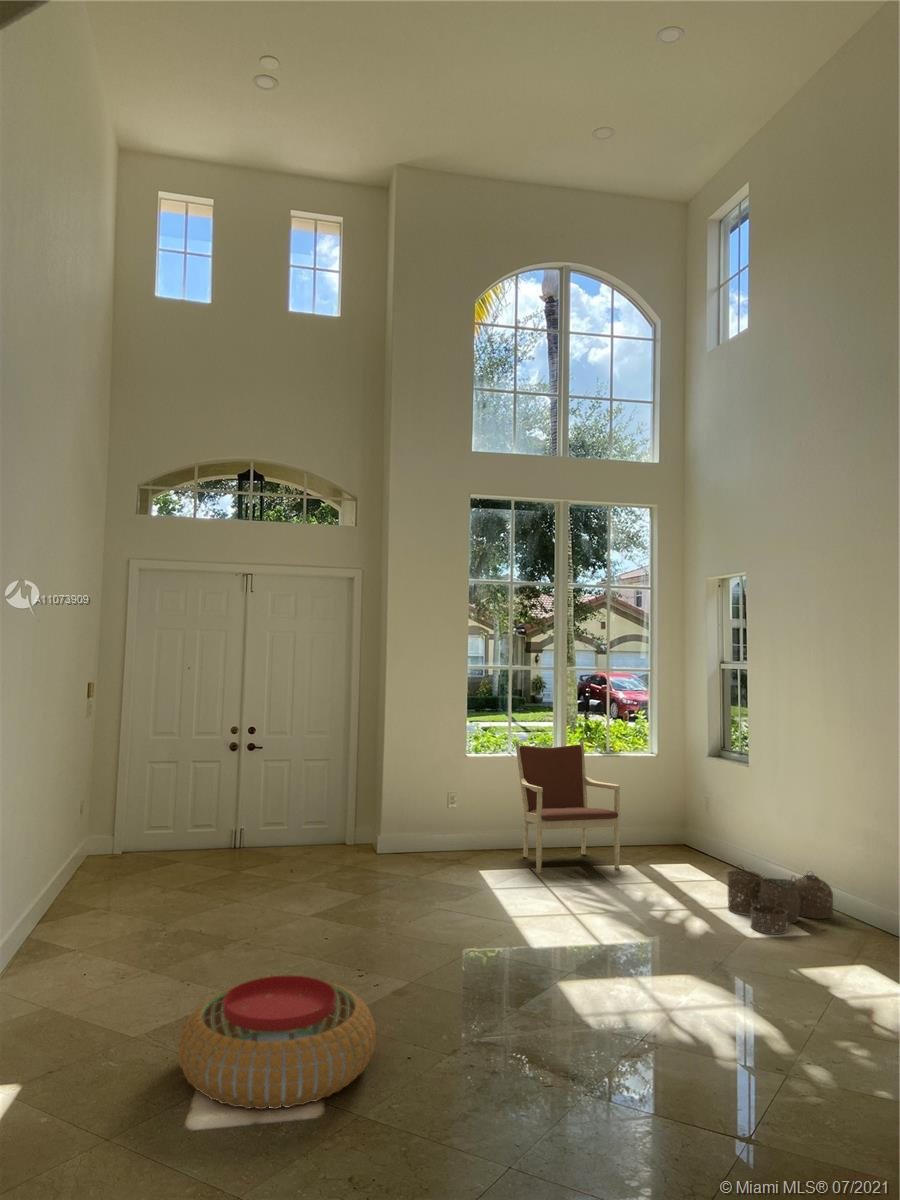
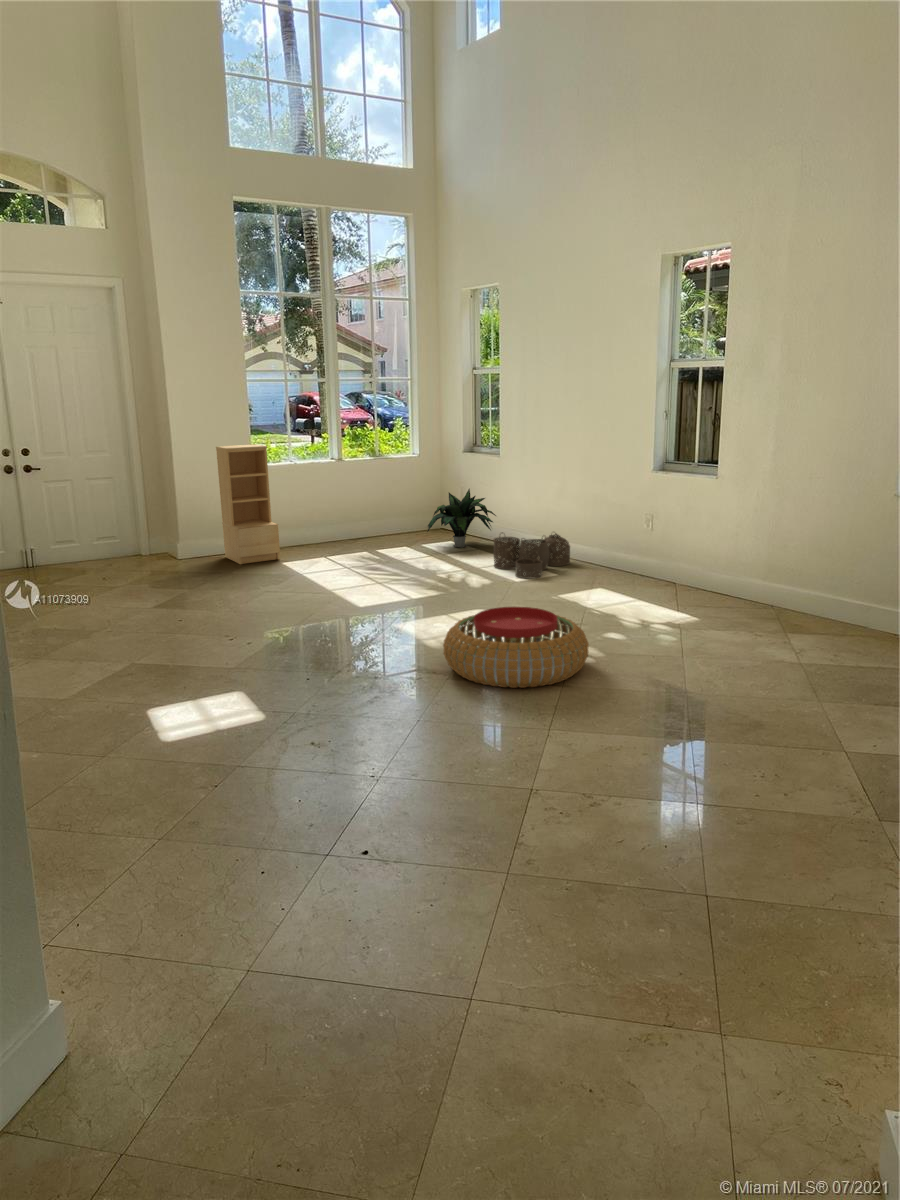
bookshelf: none [428,735,483,867] -> present [216,444,280,564]
armchair: present [516,741,620,873] -> none [297,445,397,560]
potted plant: none [653,802,745,874] -> present [427,489,496,547]
pouf: present [178,975,376,1110] -> present [443,607,589,688]

